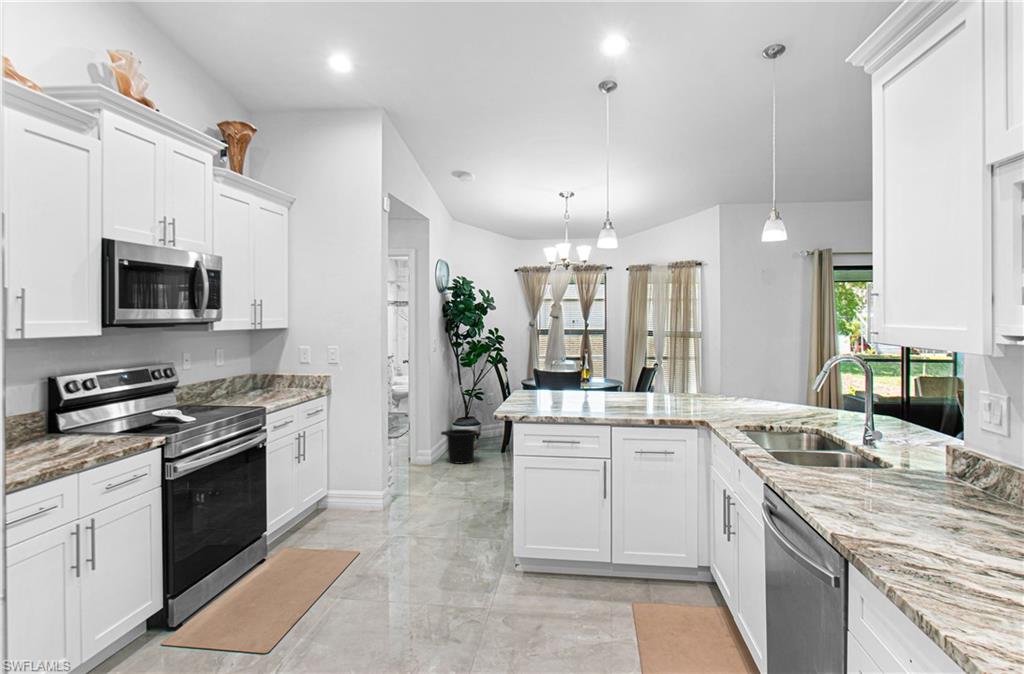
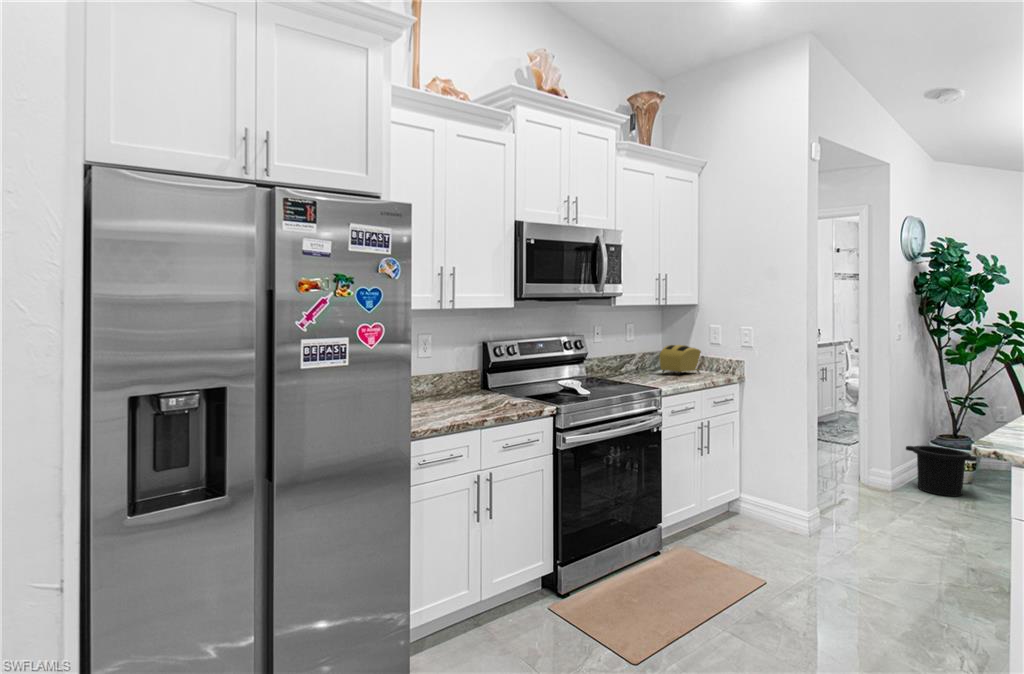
toaster: none [251,364,292,393] -> present [660,345,701,374]

